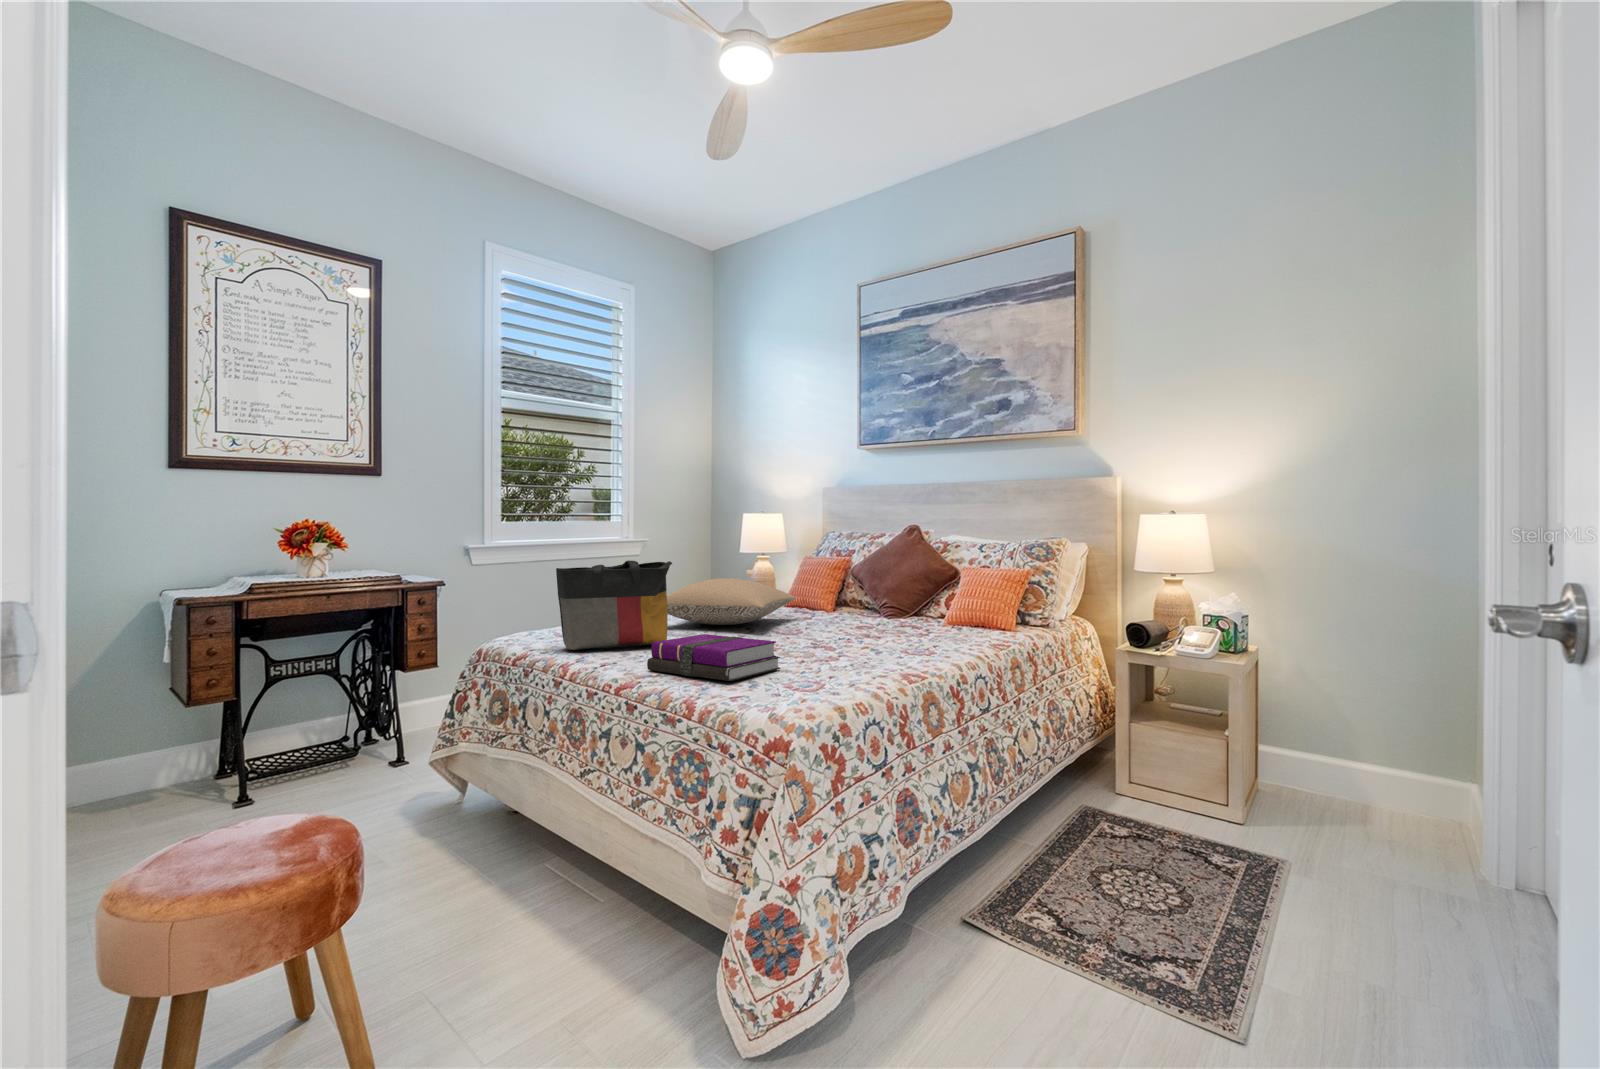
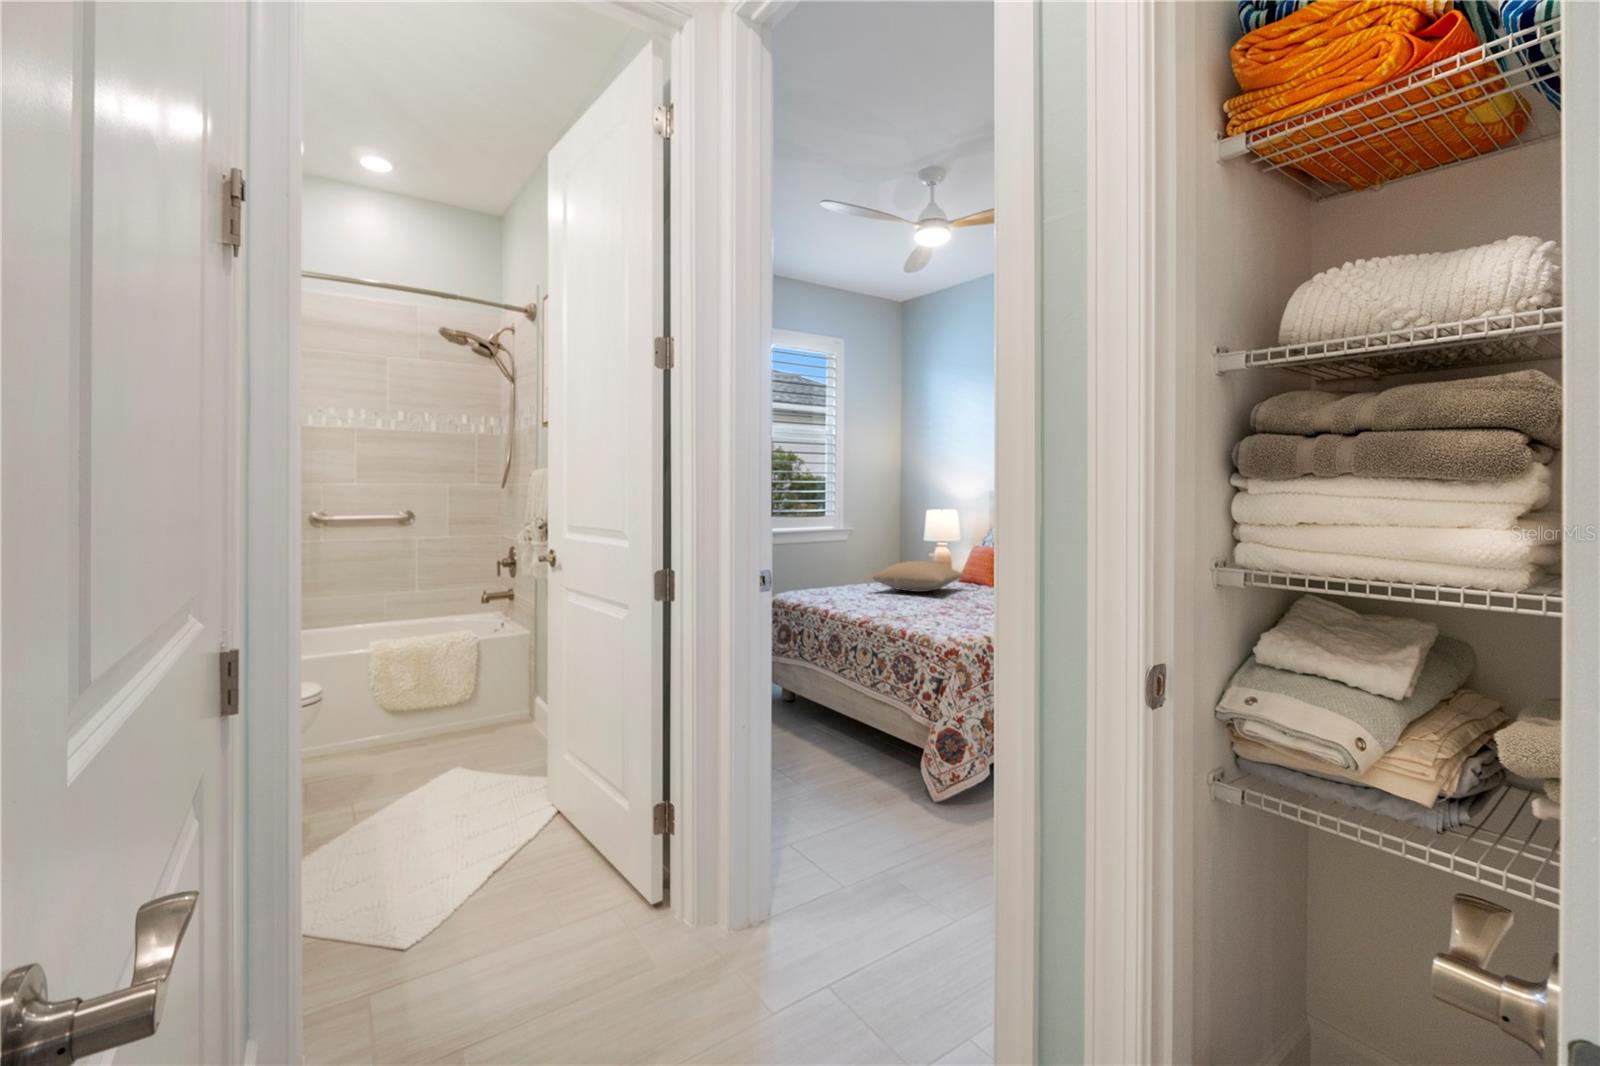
tote bag: present [556,561,672,650] -> none [819,550,887,603]
notebook: present [647,634,780,681] -> none [876,596,954,622]

